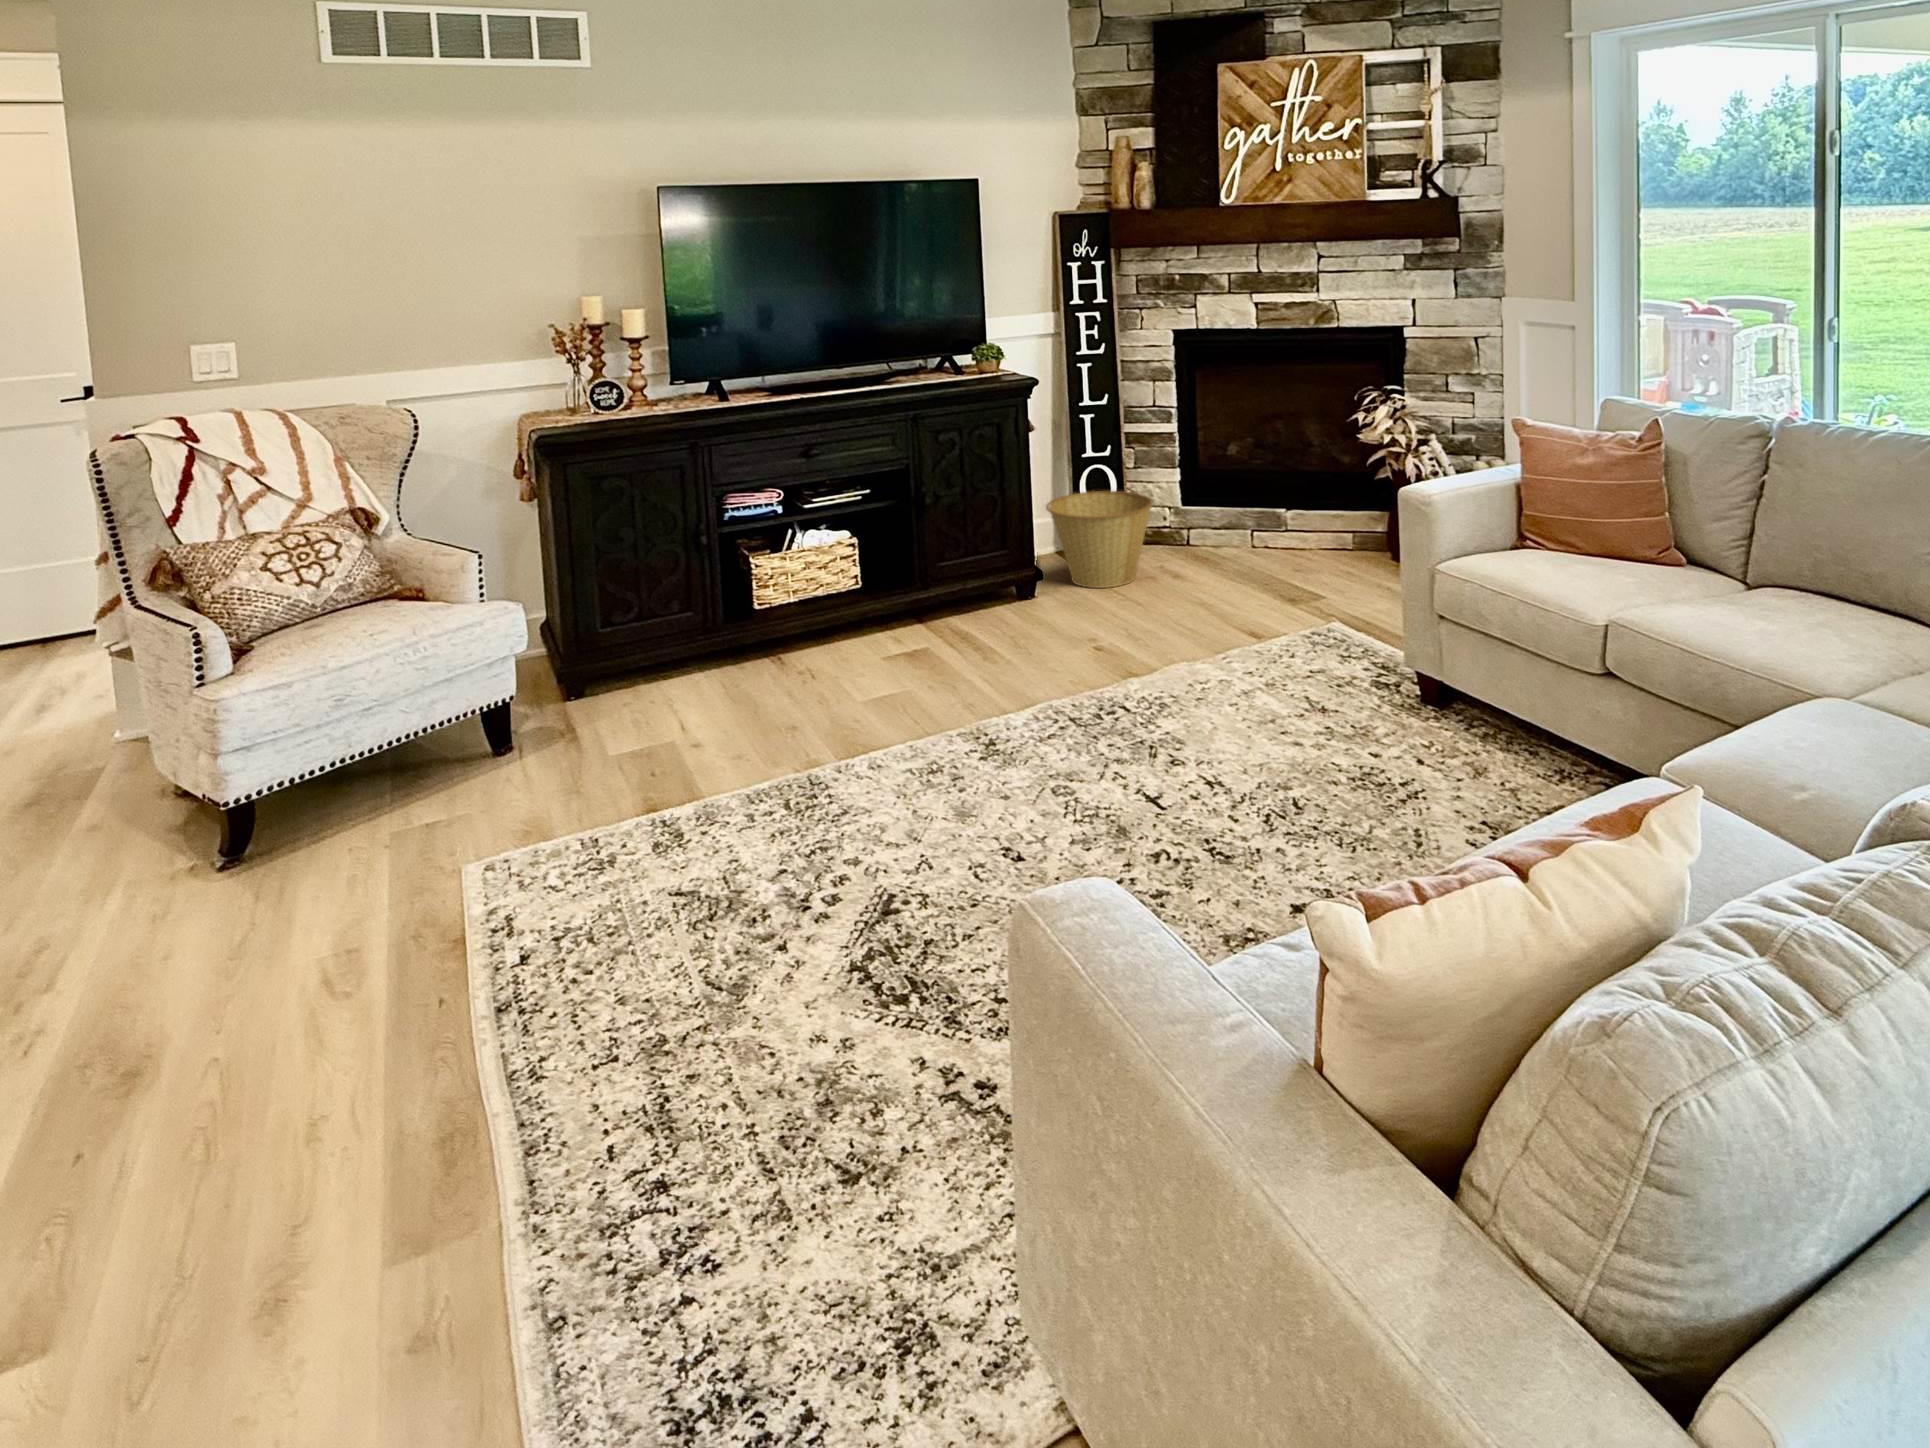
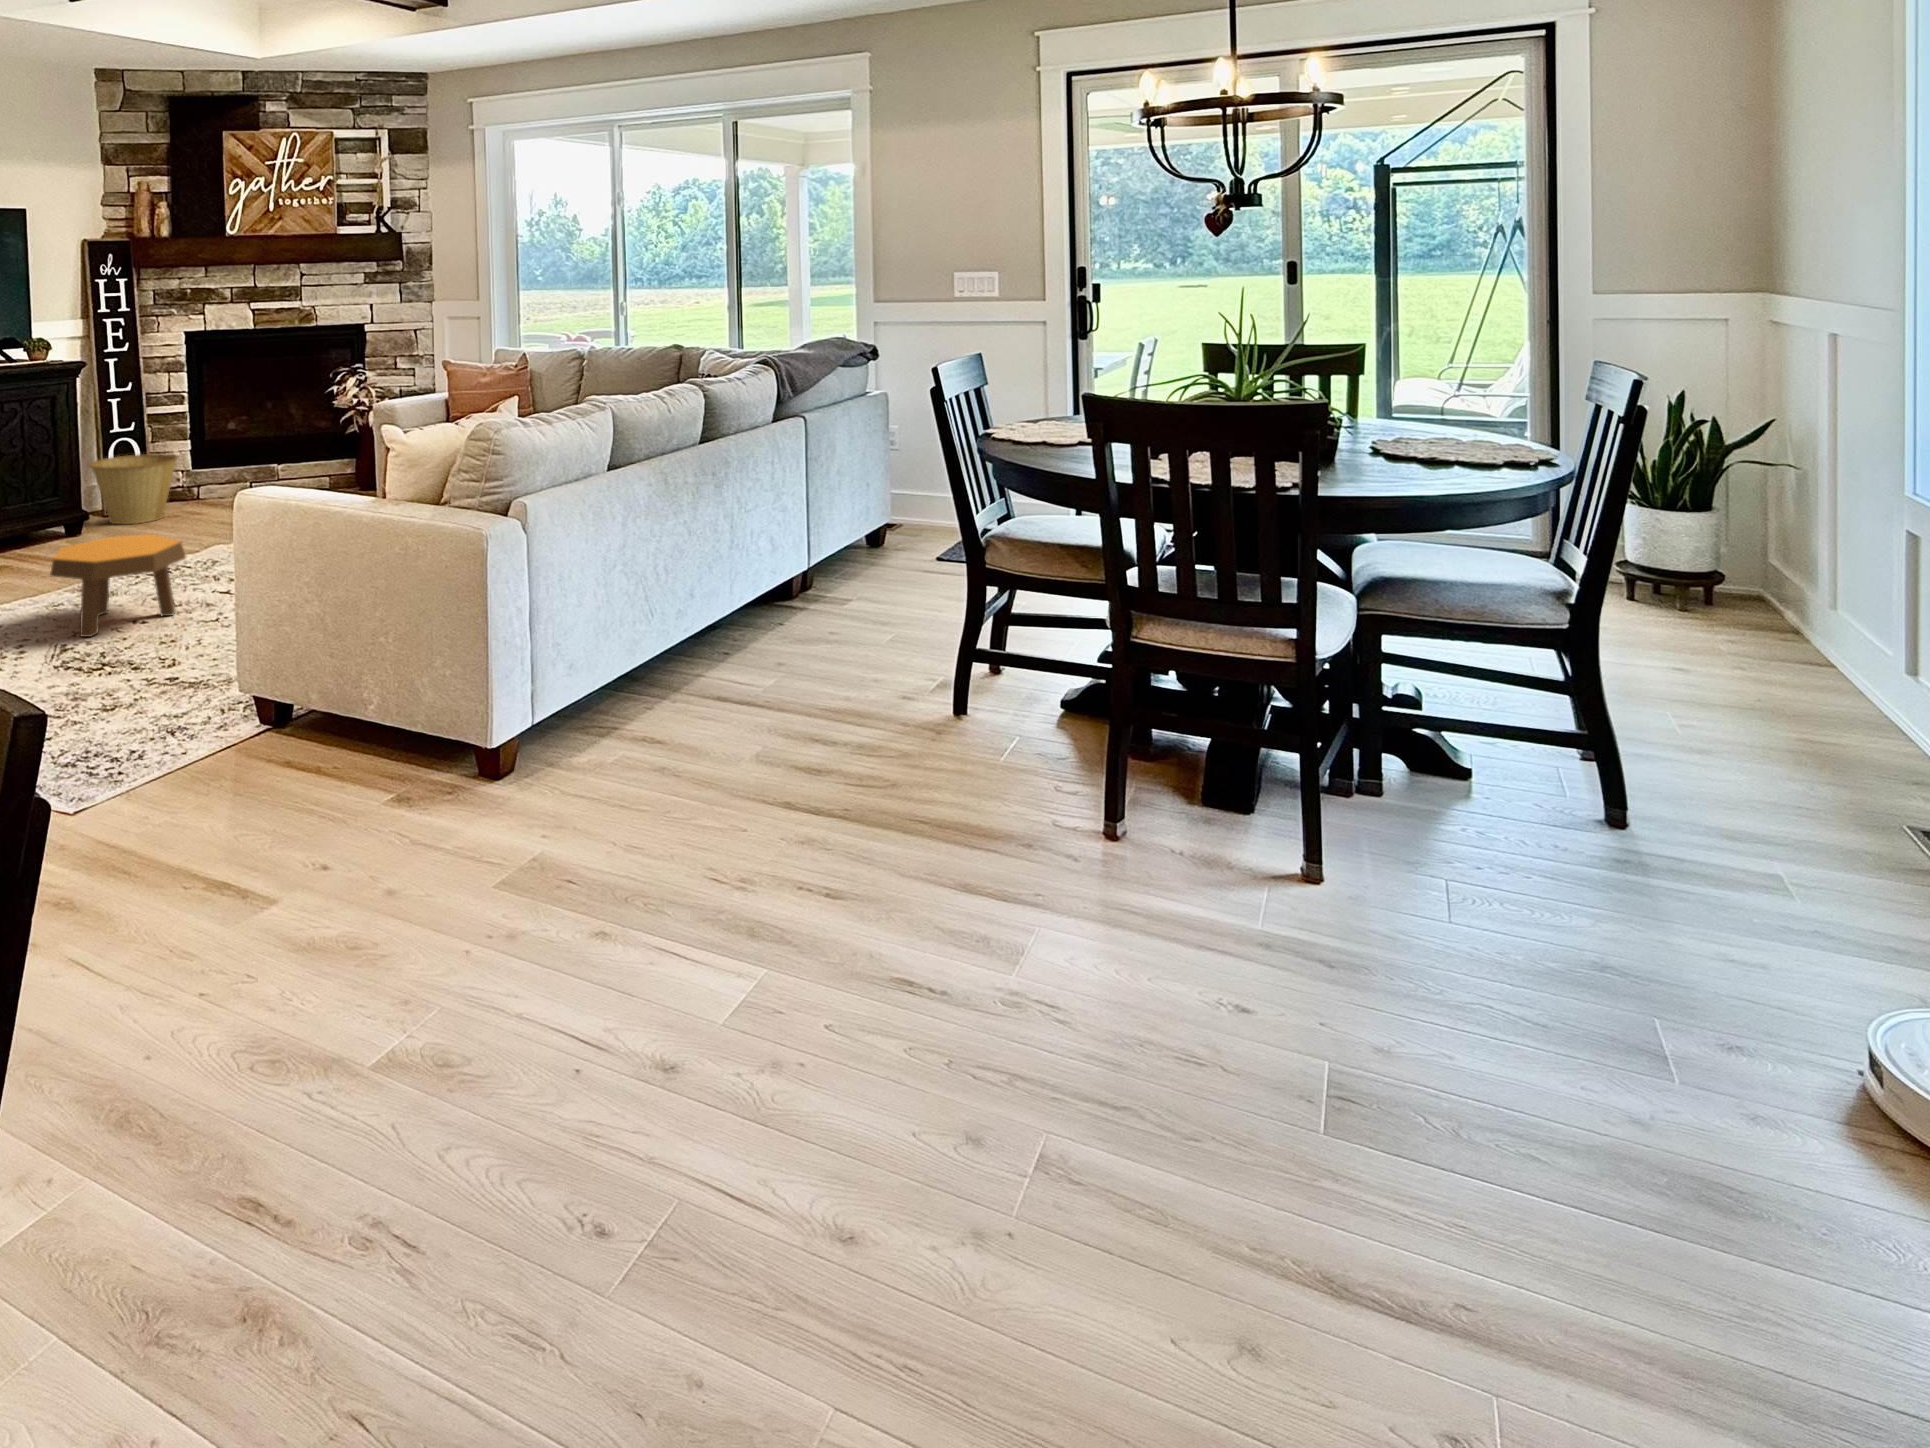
footstool: none [896,683,1085,863] -> present [50,534,186,637]

